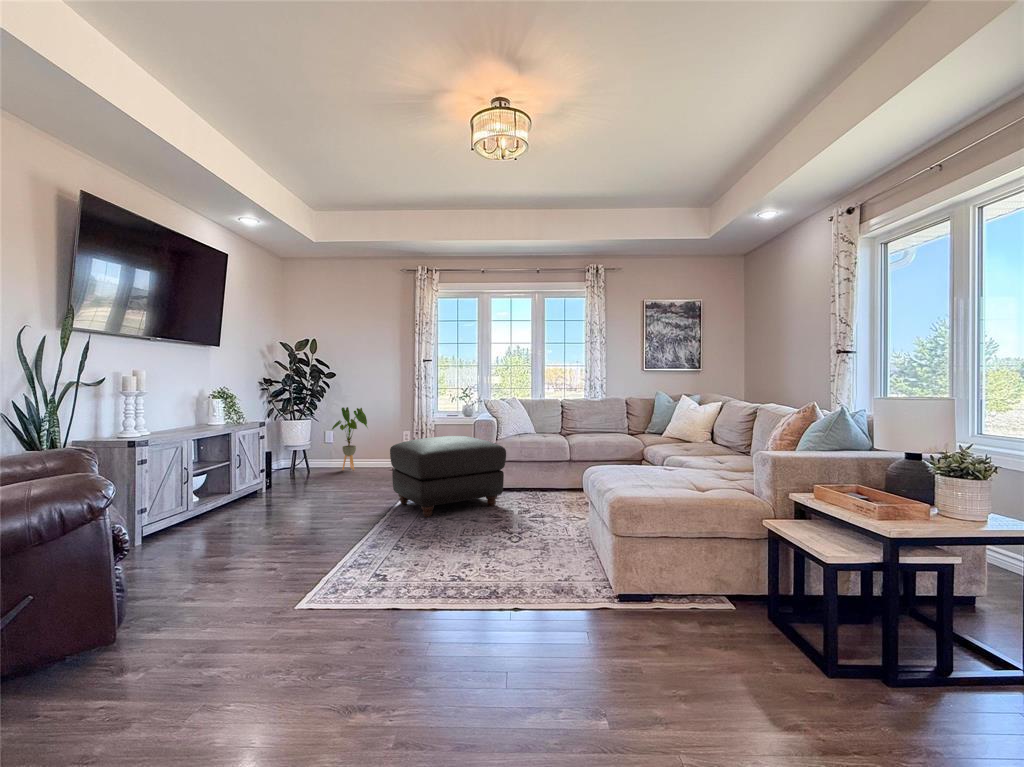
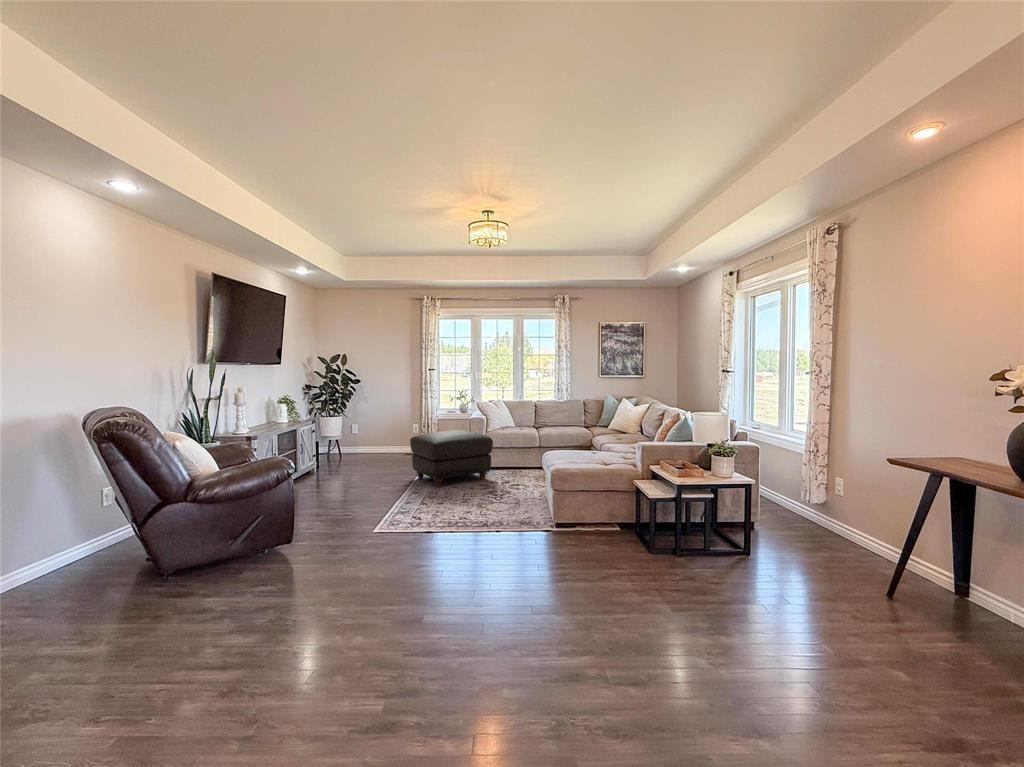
house plant: present [332,407,368,471] -> none [358,407,387,456]

